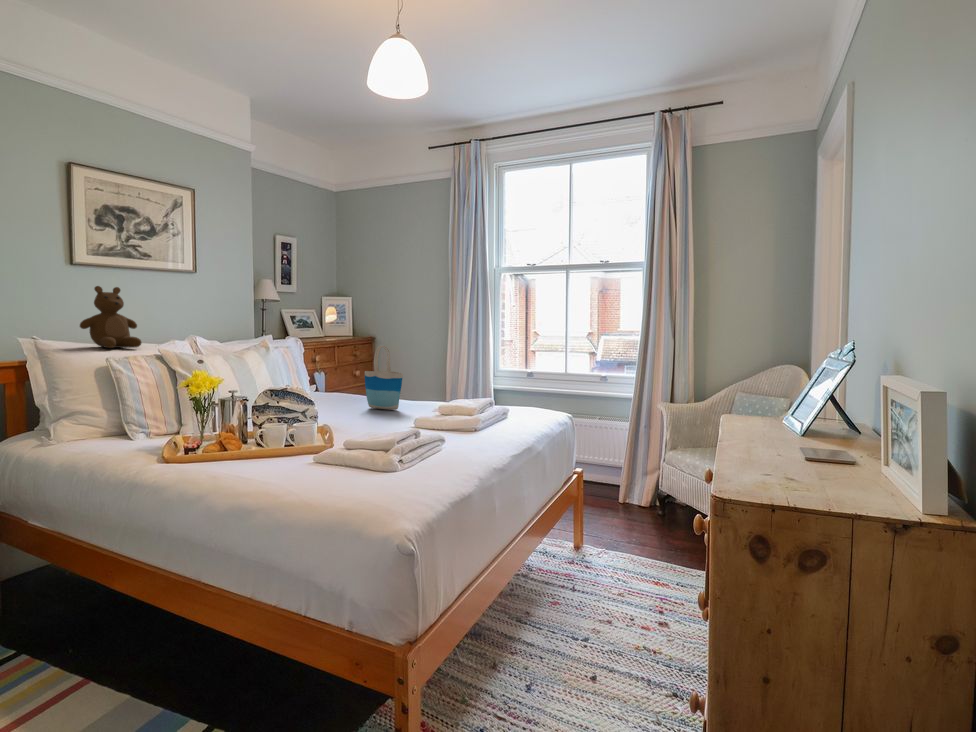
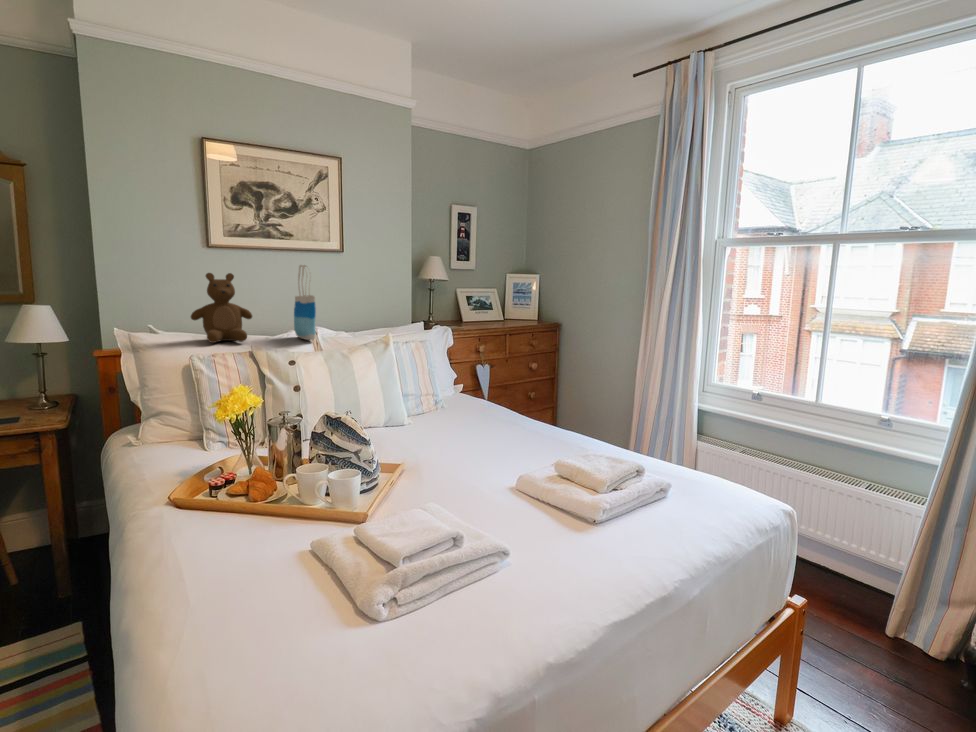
tote bag: present [365,346,403,410] -> present [294,265,316,340]

